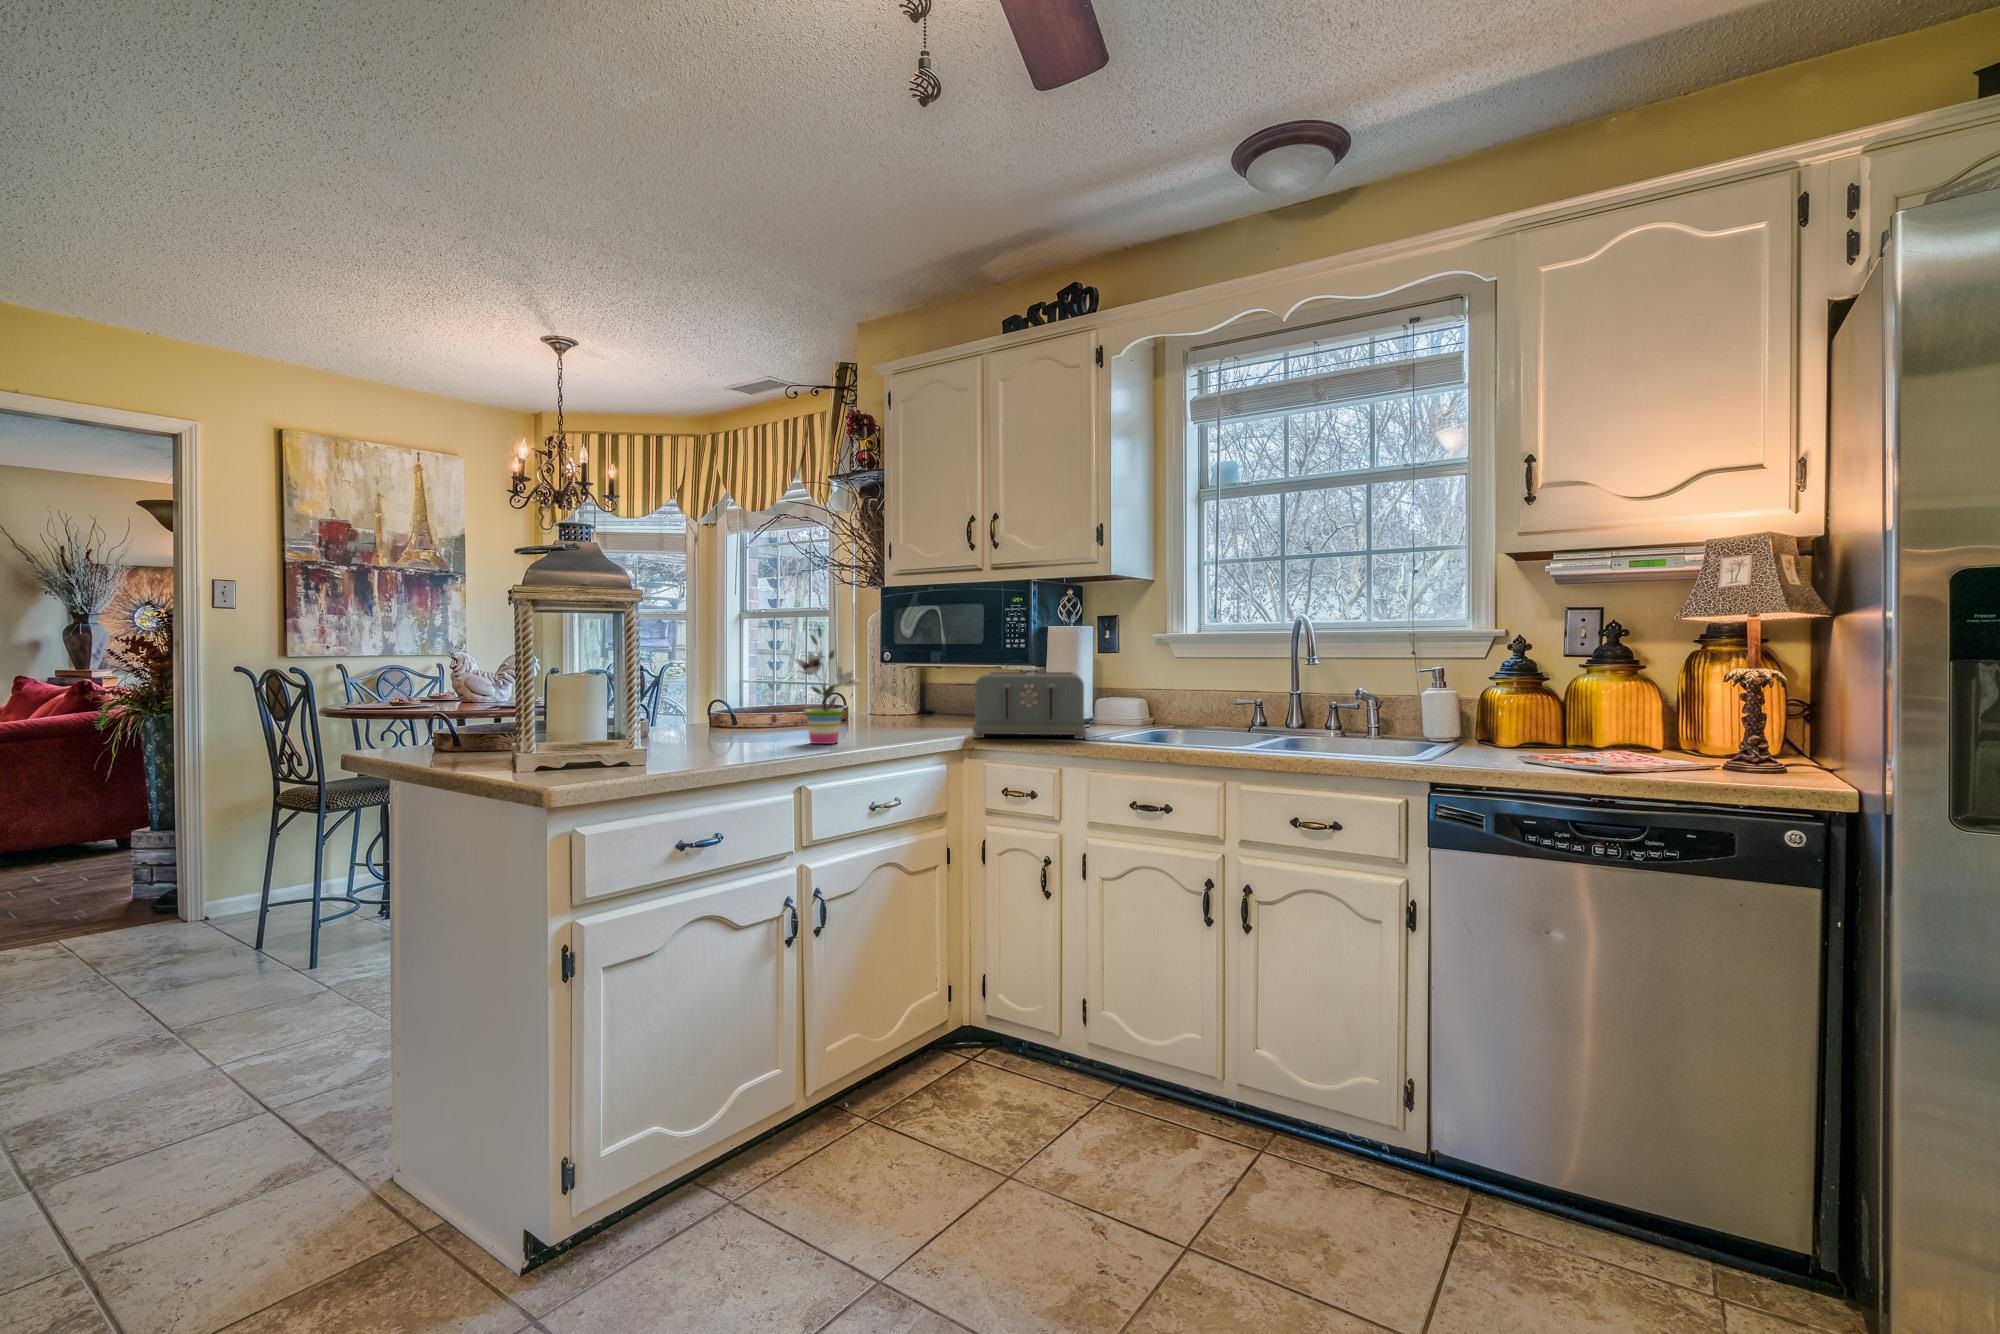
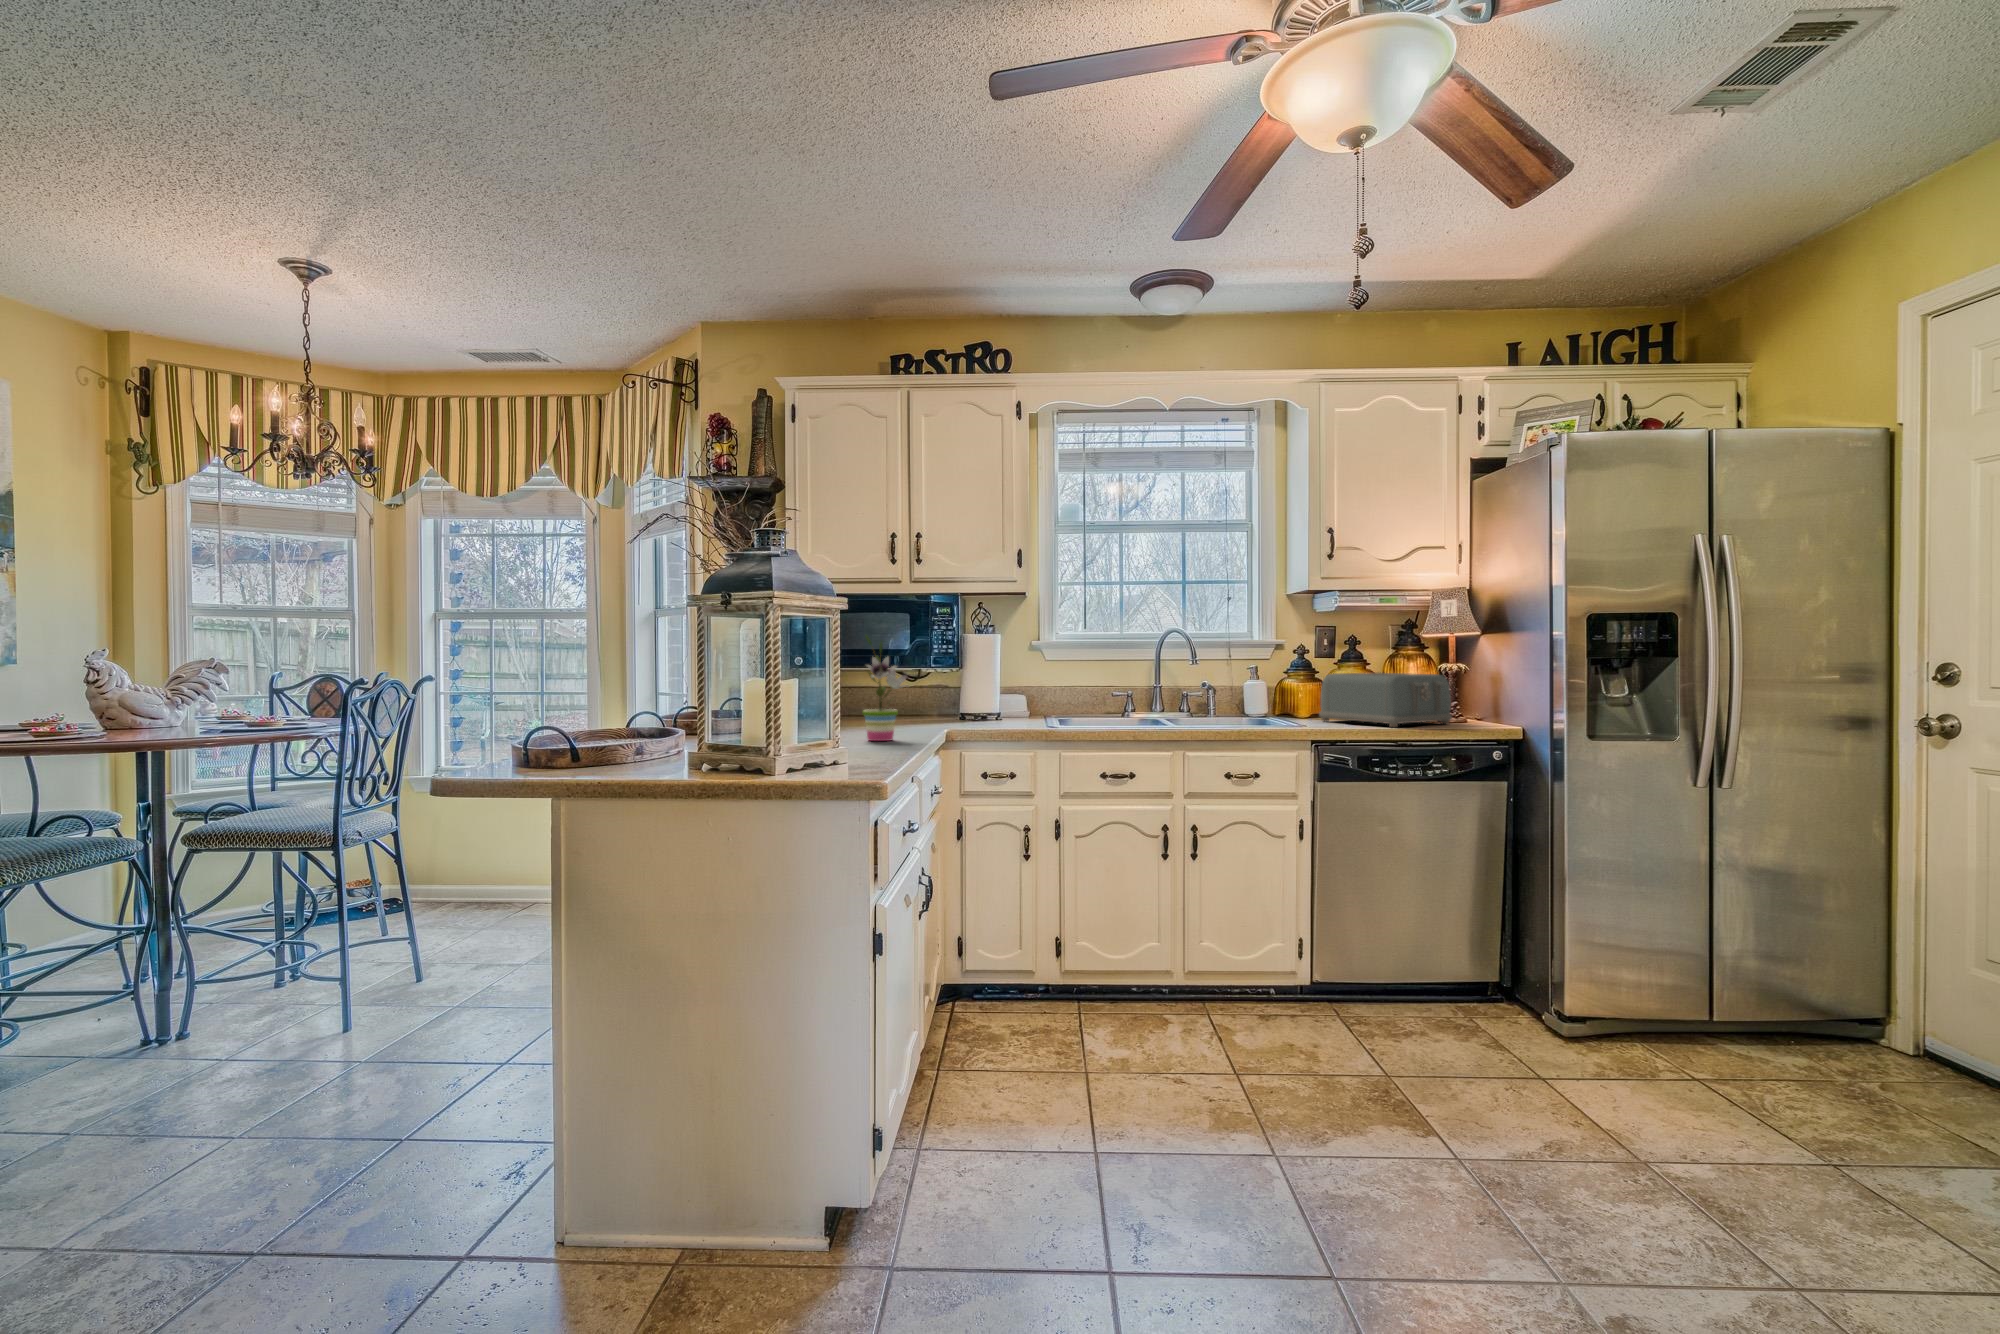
toaster: present [973,672,1086,739] -> present [1319,673,1452,727]

